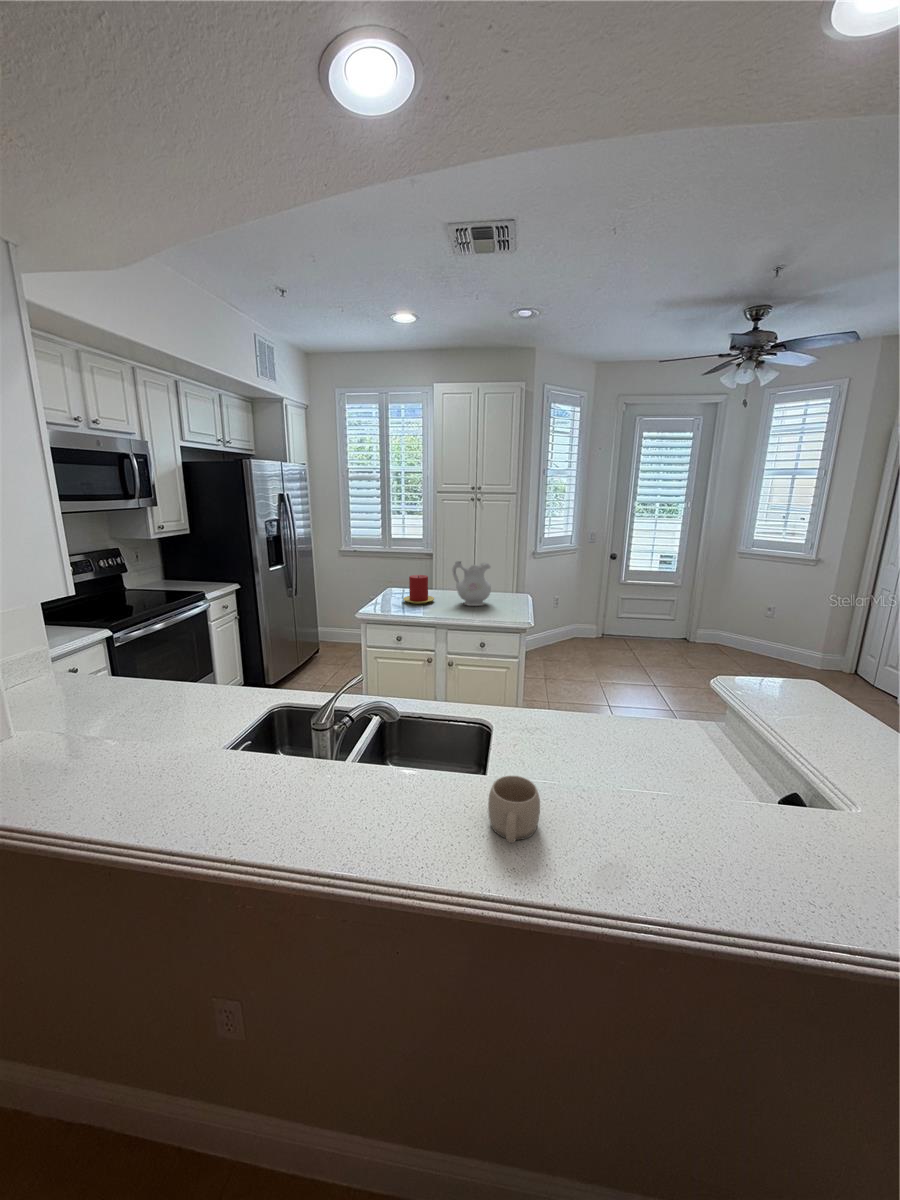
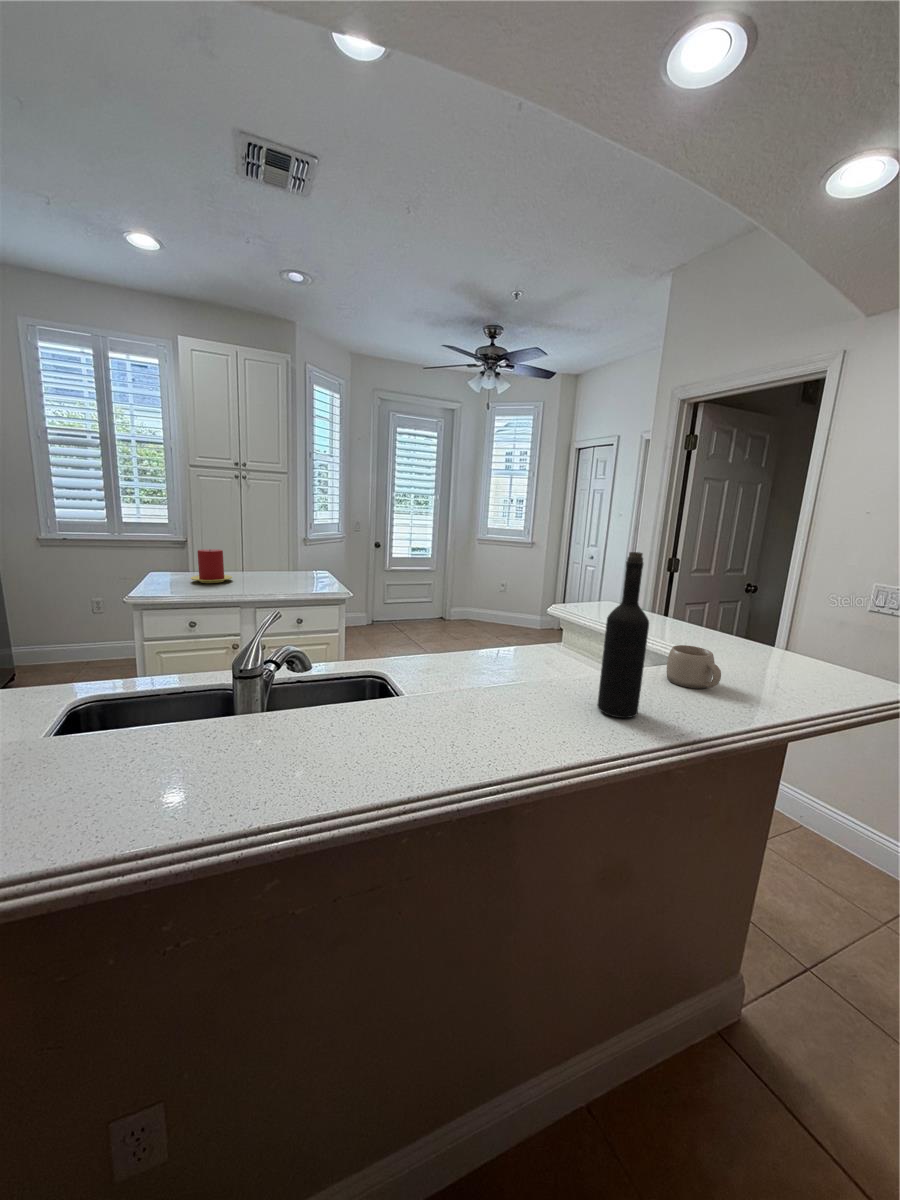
ceramic pitcher: present [452,561,491,606] -> none [255,531,302,581]
wine bottle: none [594,689,651,874] -> present [597,552,649,718]
mug: present [488,776,540,843] -> present [666,645,721,689]

